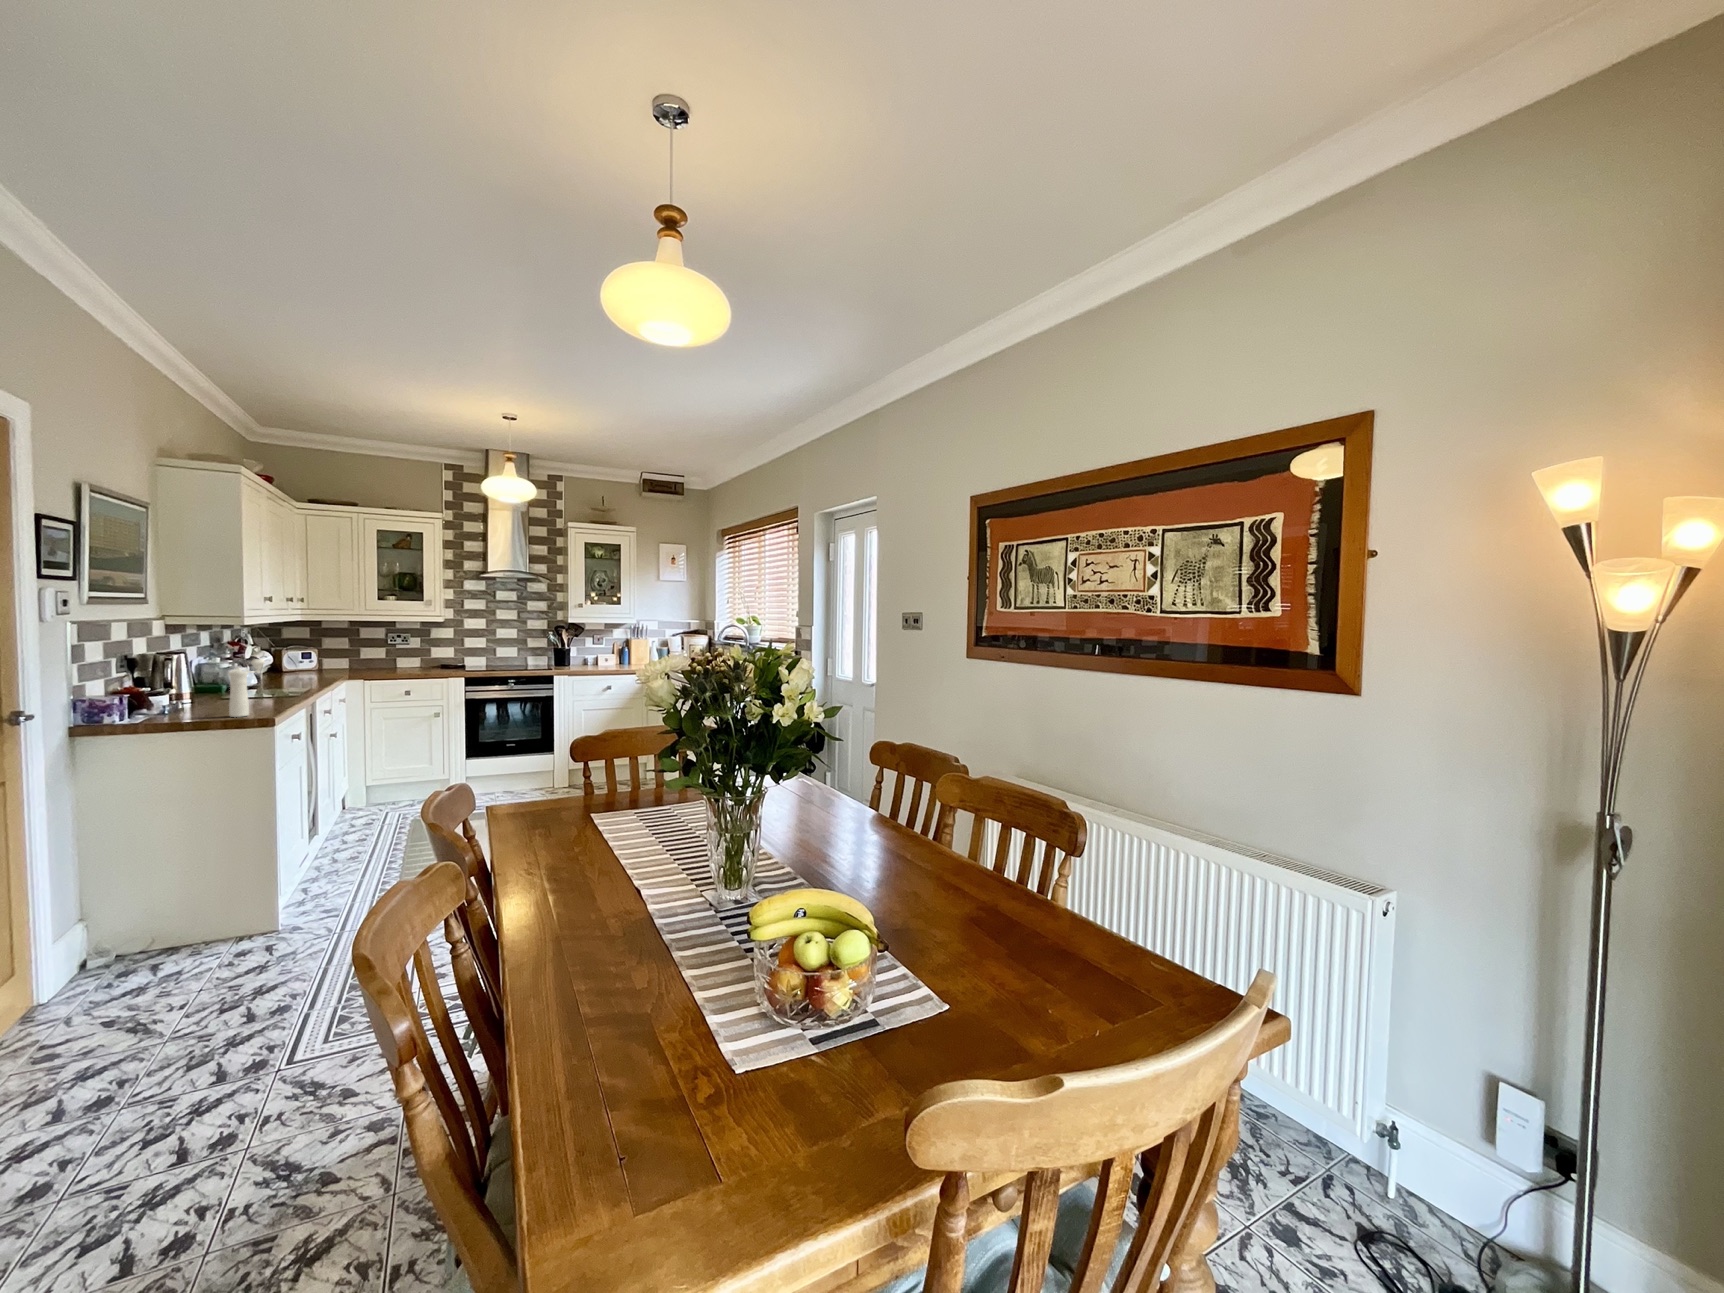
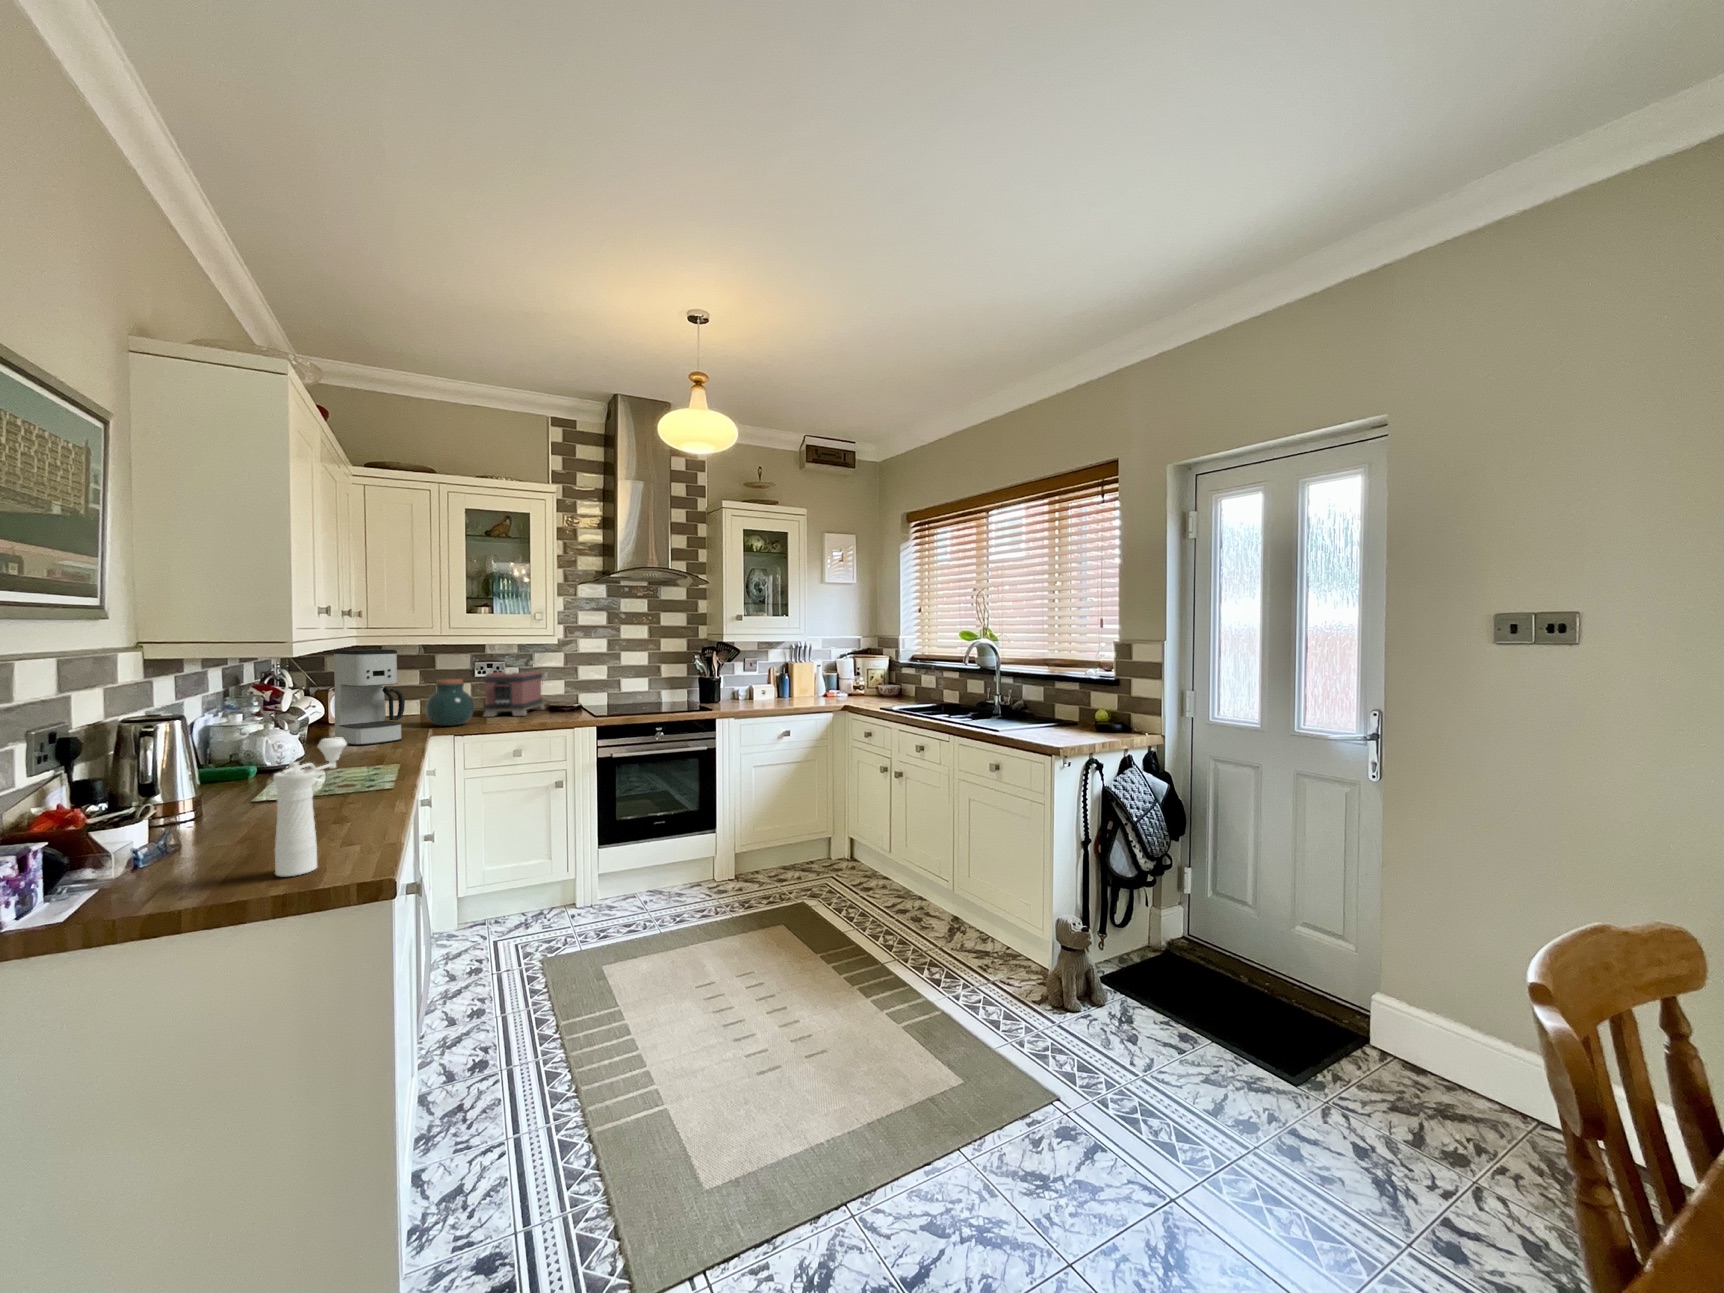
coffee maker: none [281,622,328,682] -> present [333,649,405,745]
toaster: none [390,640,440,670] -> present [483,670,545,717]
jar: none [347,644,380,674] -> present [426,679,474,726]

